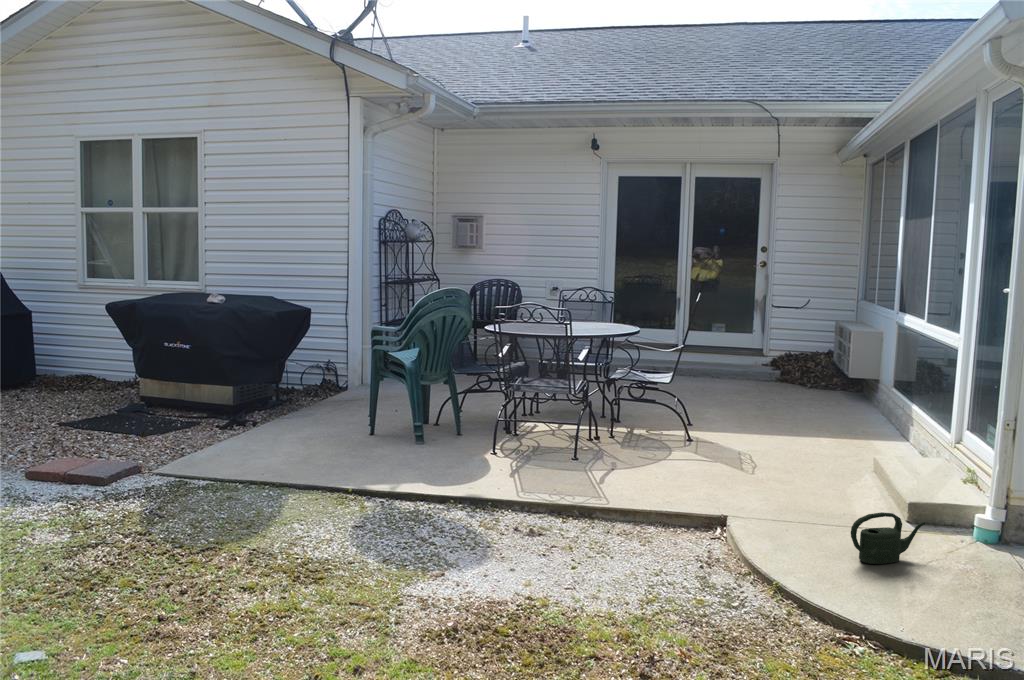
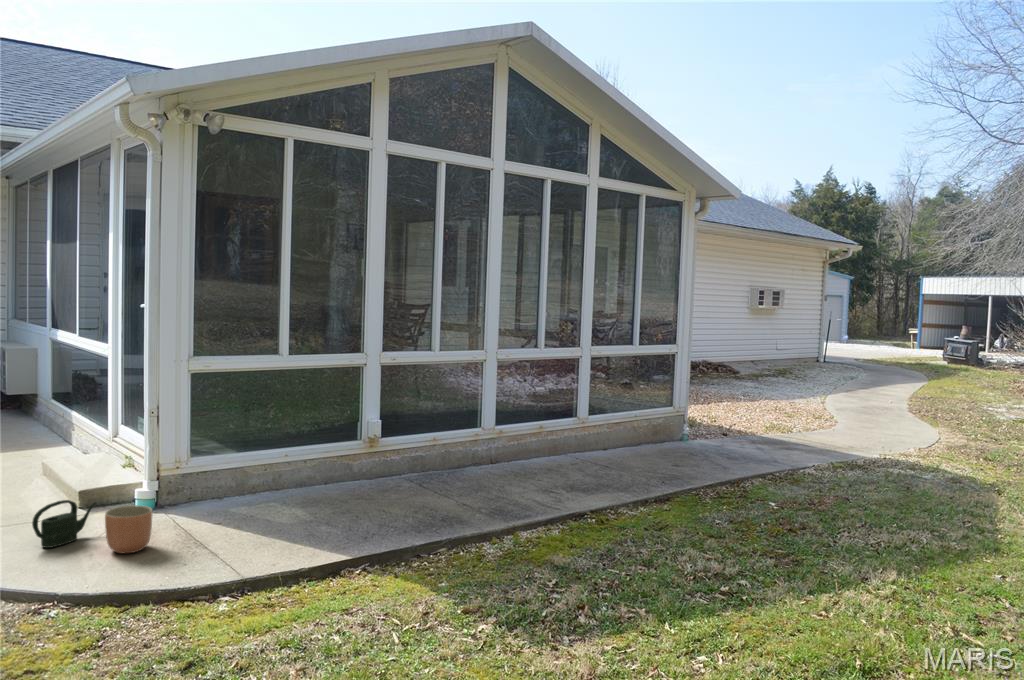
planter: none [932,538,995,601] -> present [105,505,152,553]

